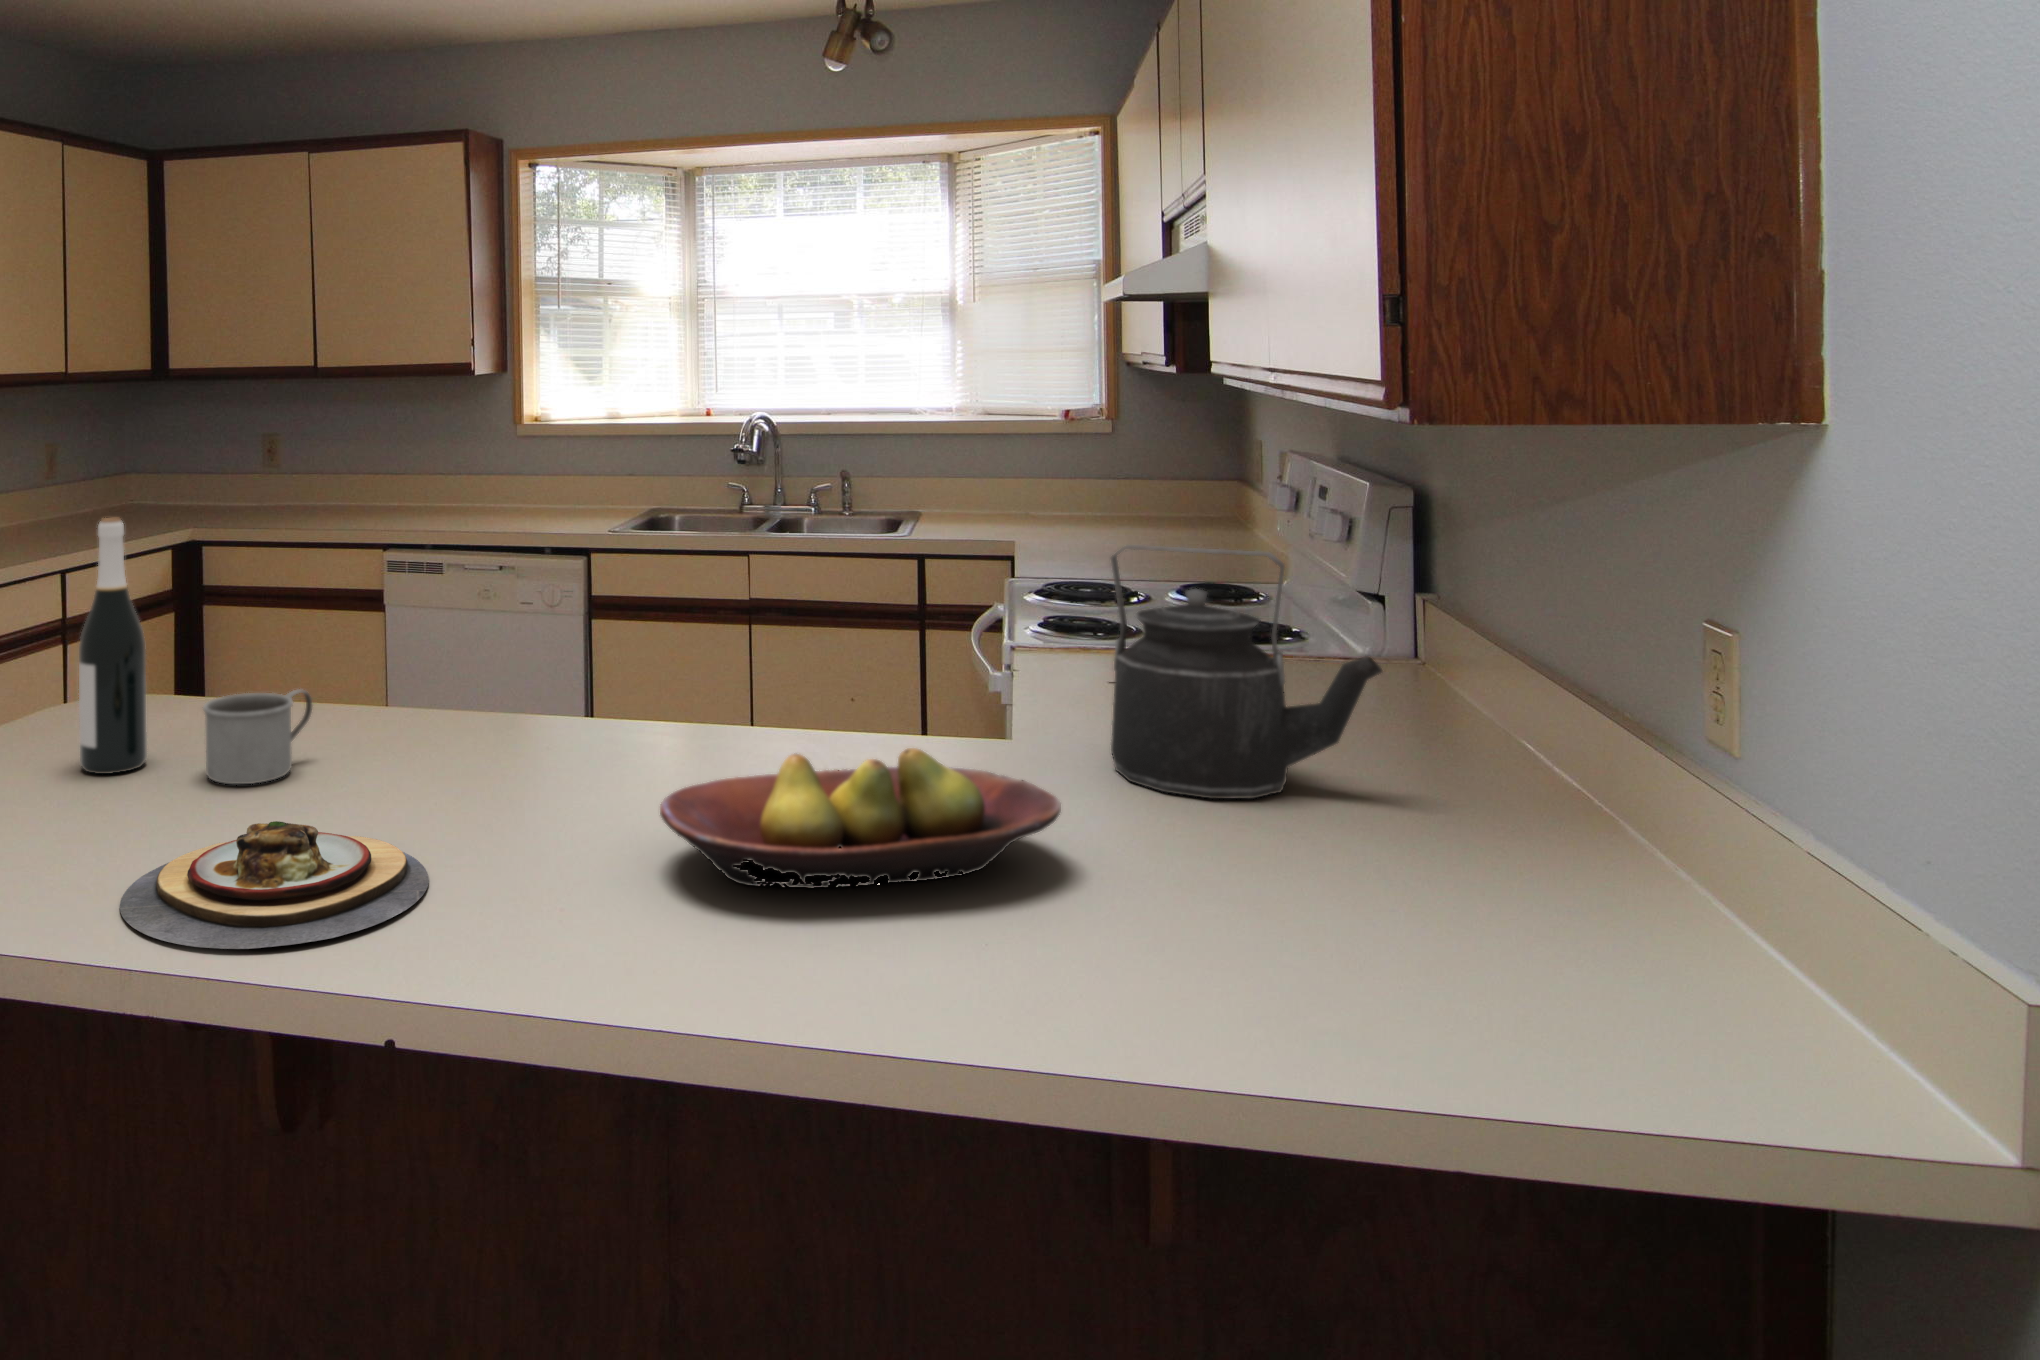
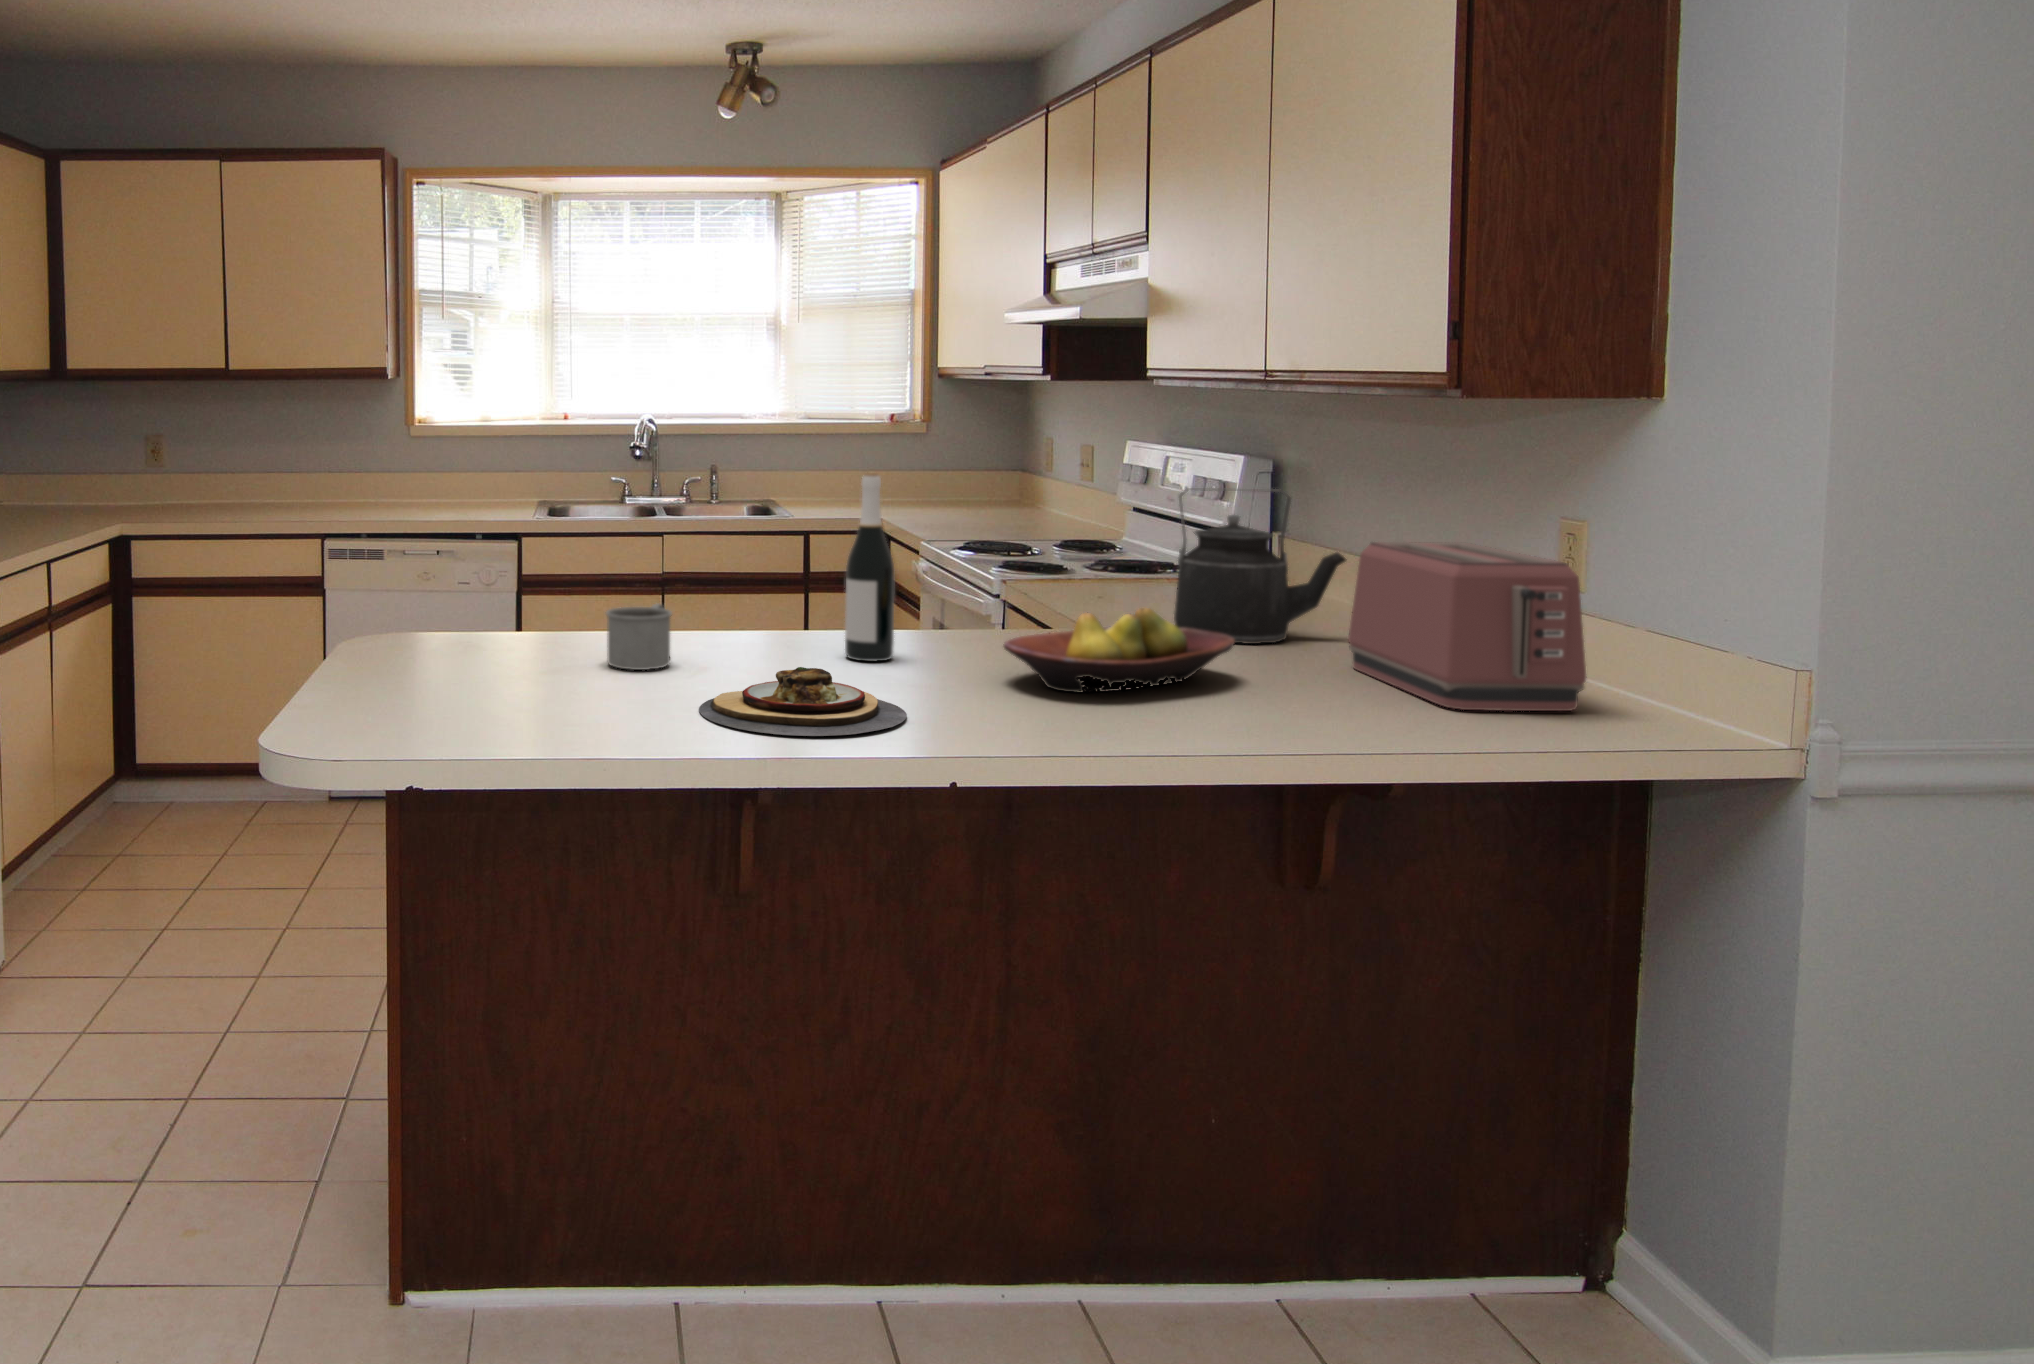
wine bottle: present [79,518,147,774] -> present [845,473,895,662]
toaster: none [1310,658,1662,1034] -> present [1348,542,1587,711]

